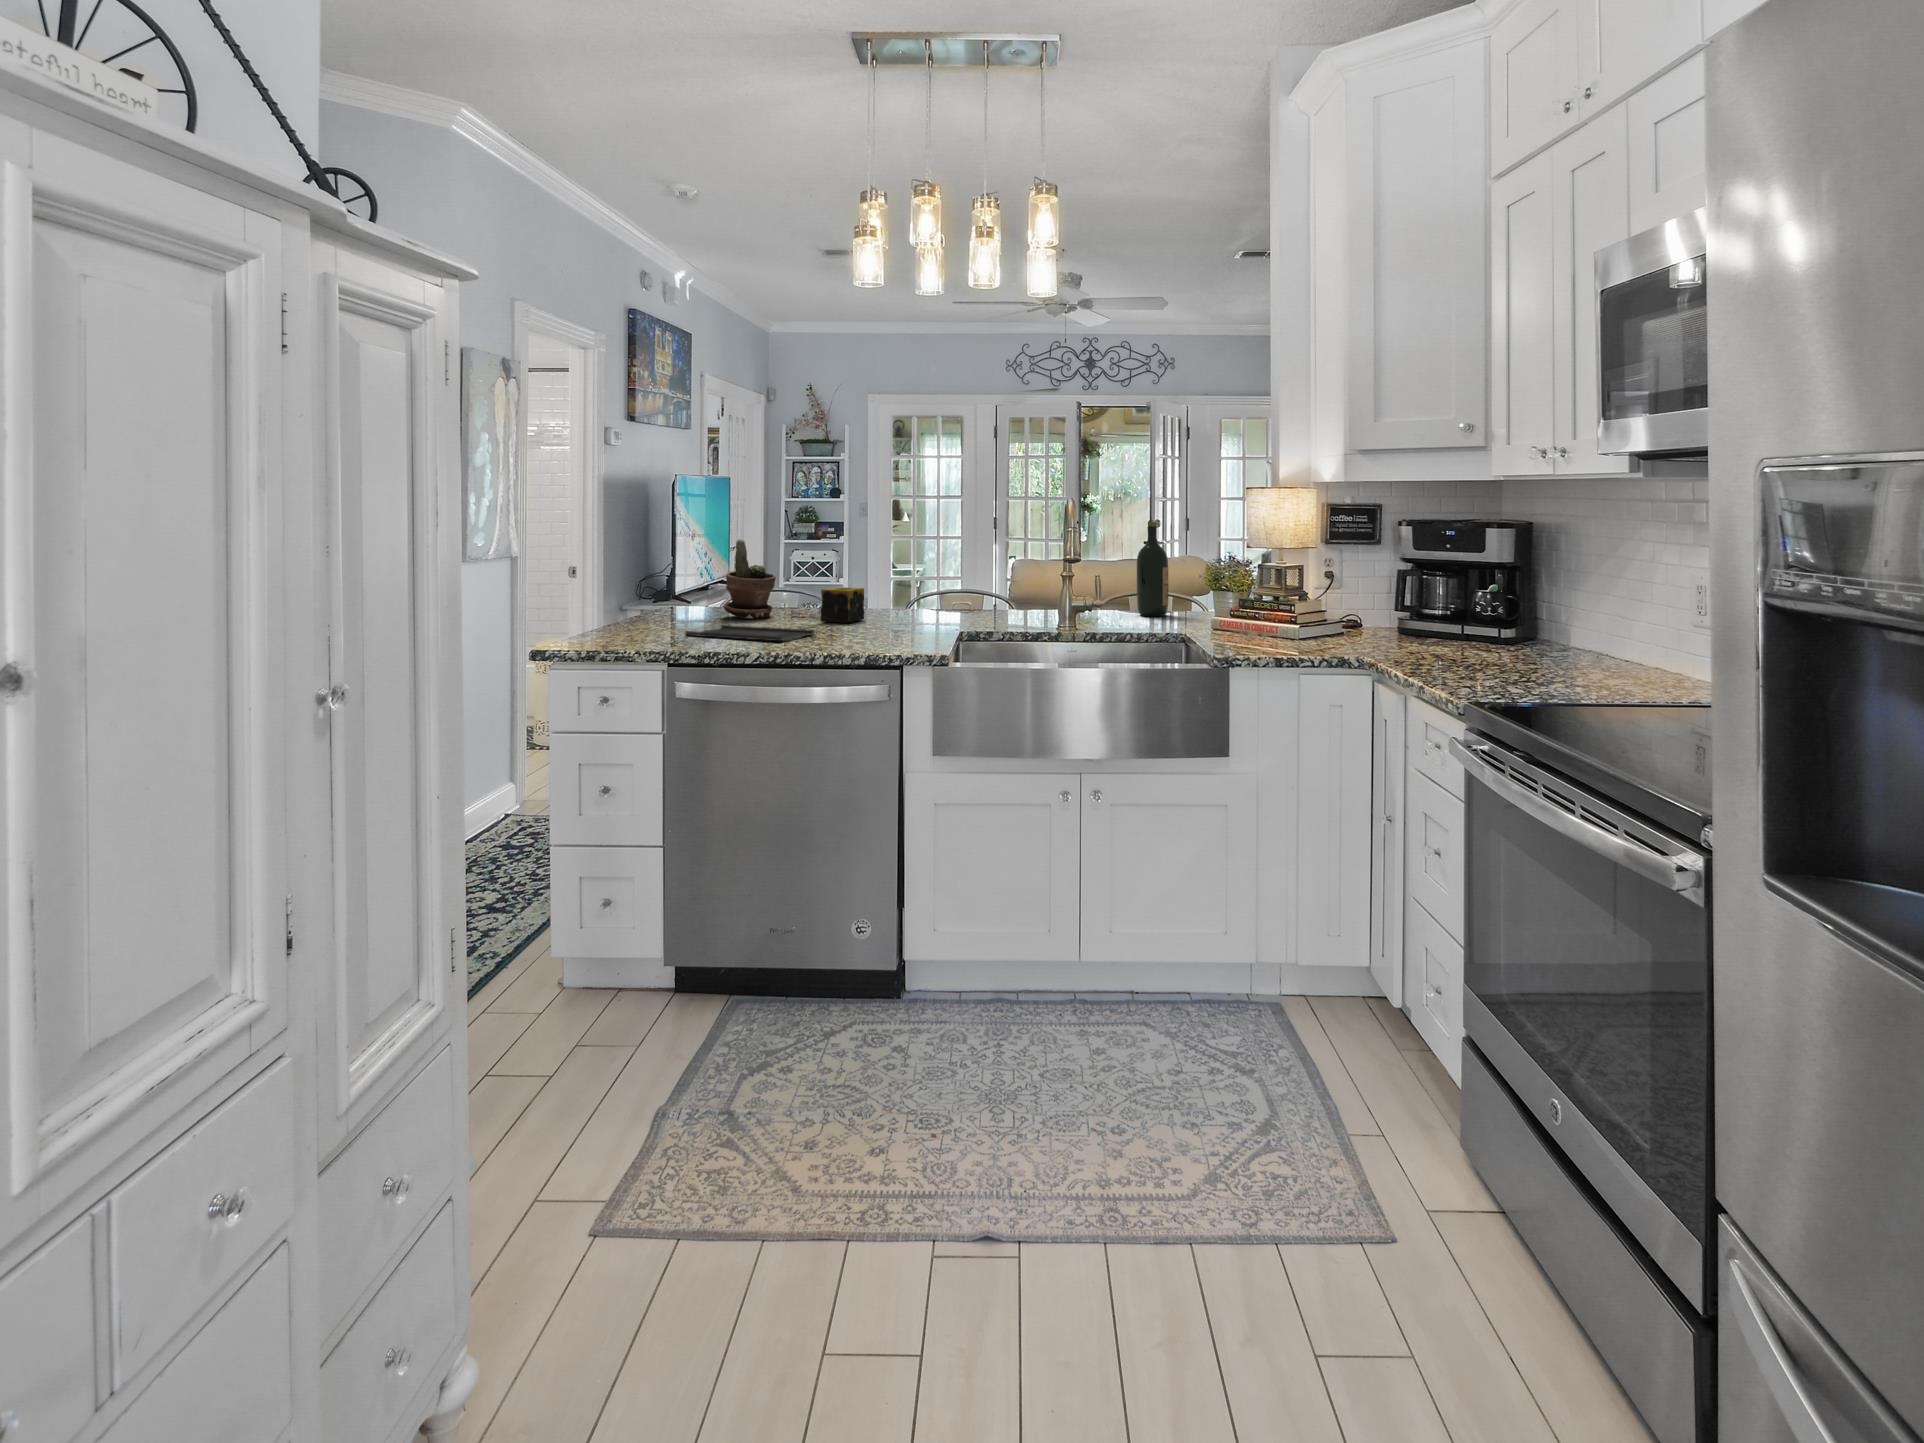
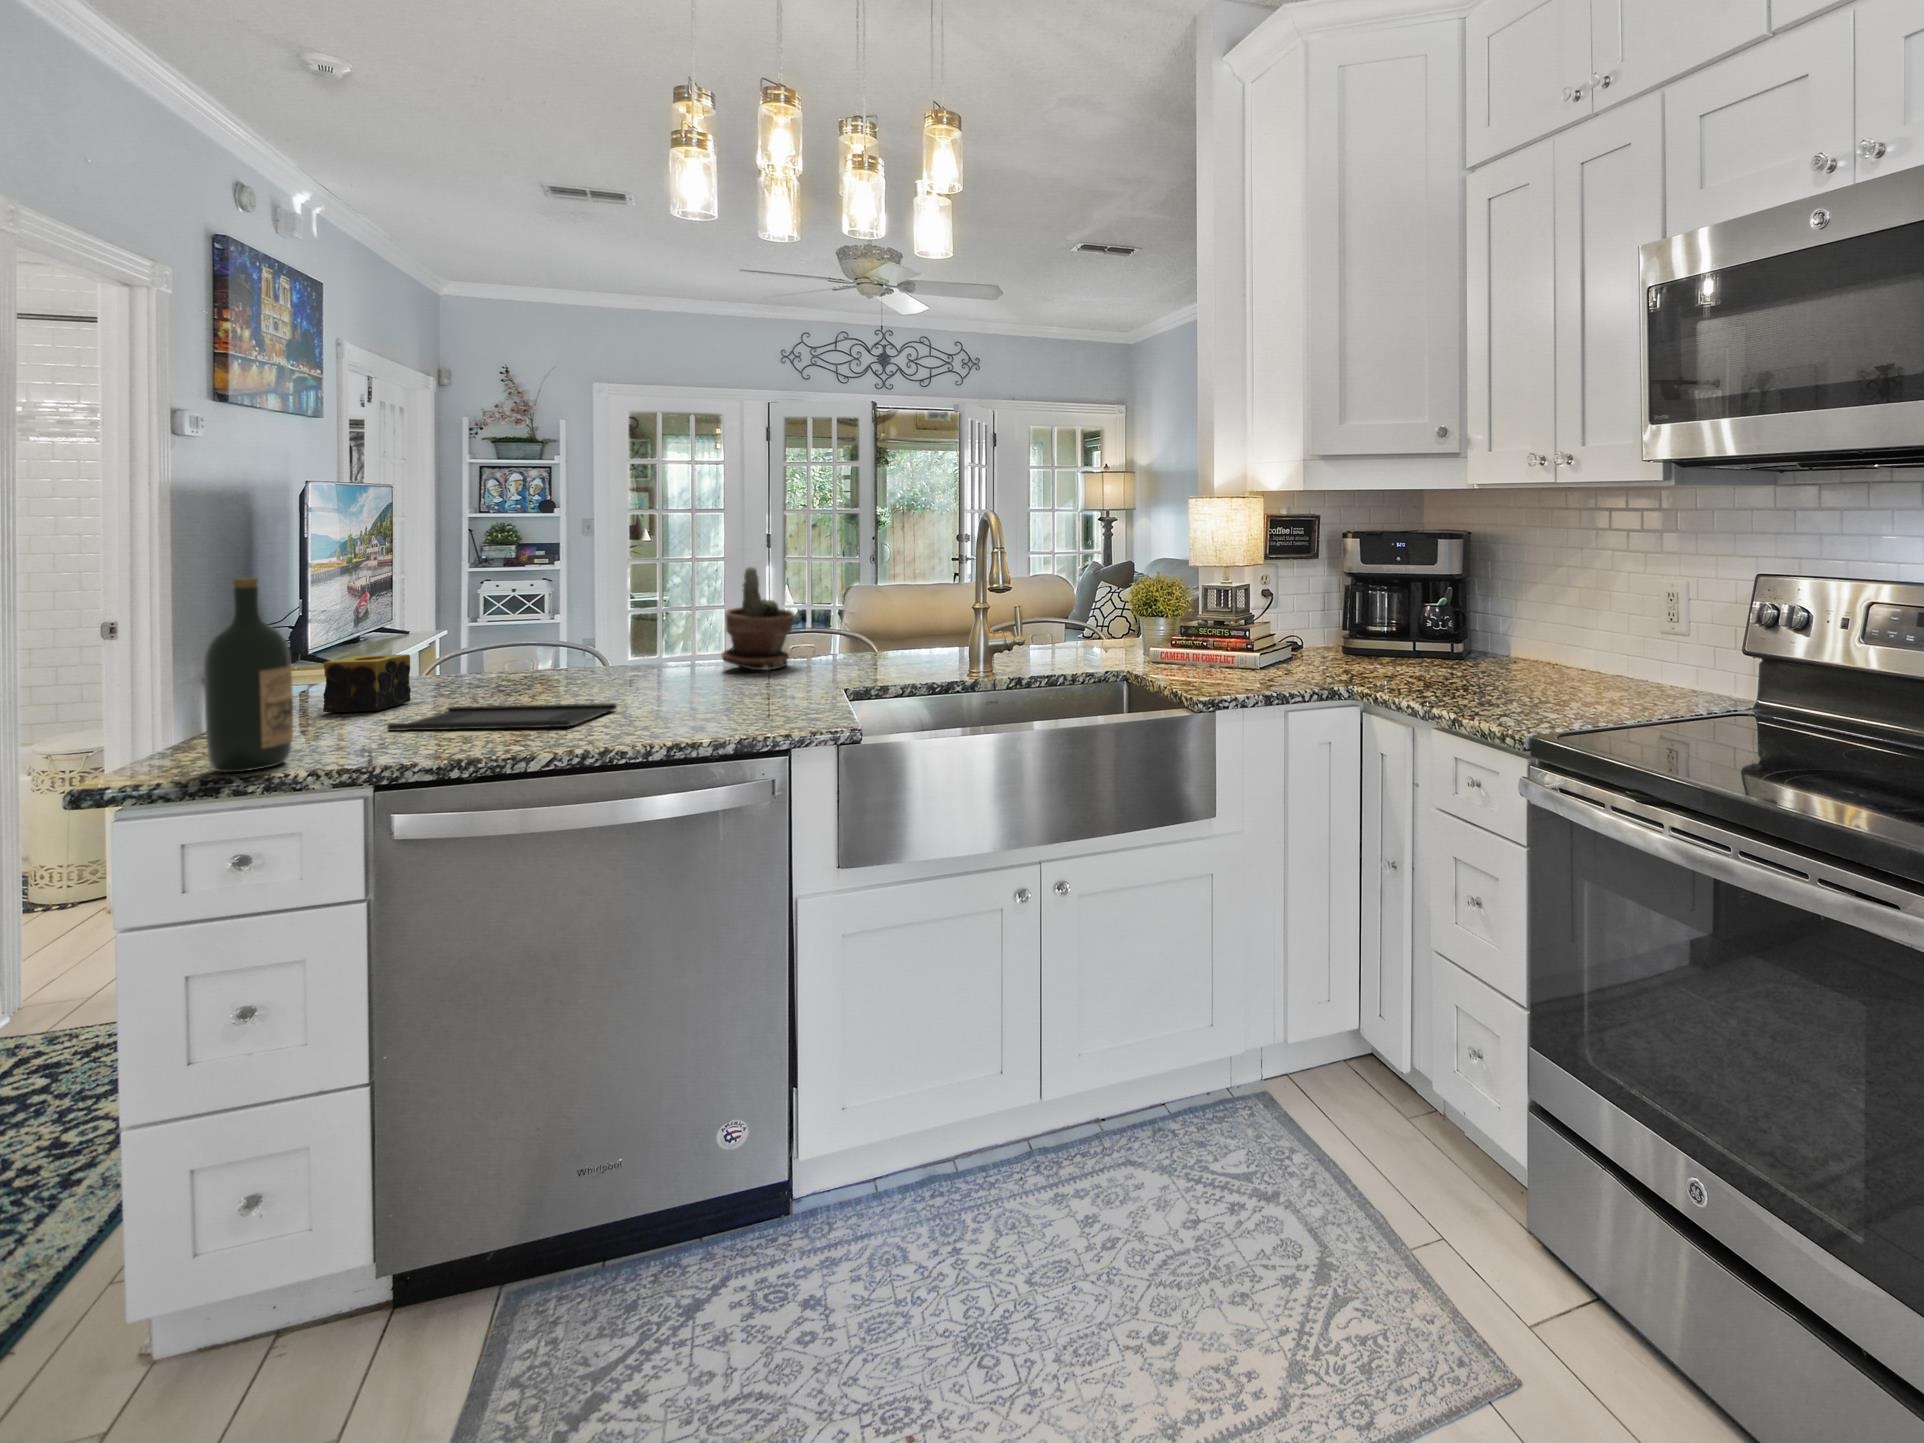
wine bottle: present [1137,522,1169,616] -> present [204,578,293,772]
potted plant: present [724,539,776,618] -> present [722,567,794,670]
candle: present [821,587,864,623] -> present [323,654,411,712]

